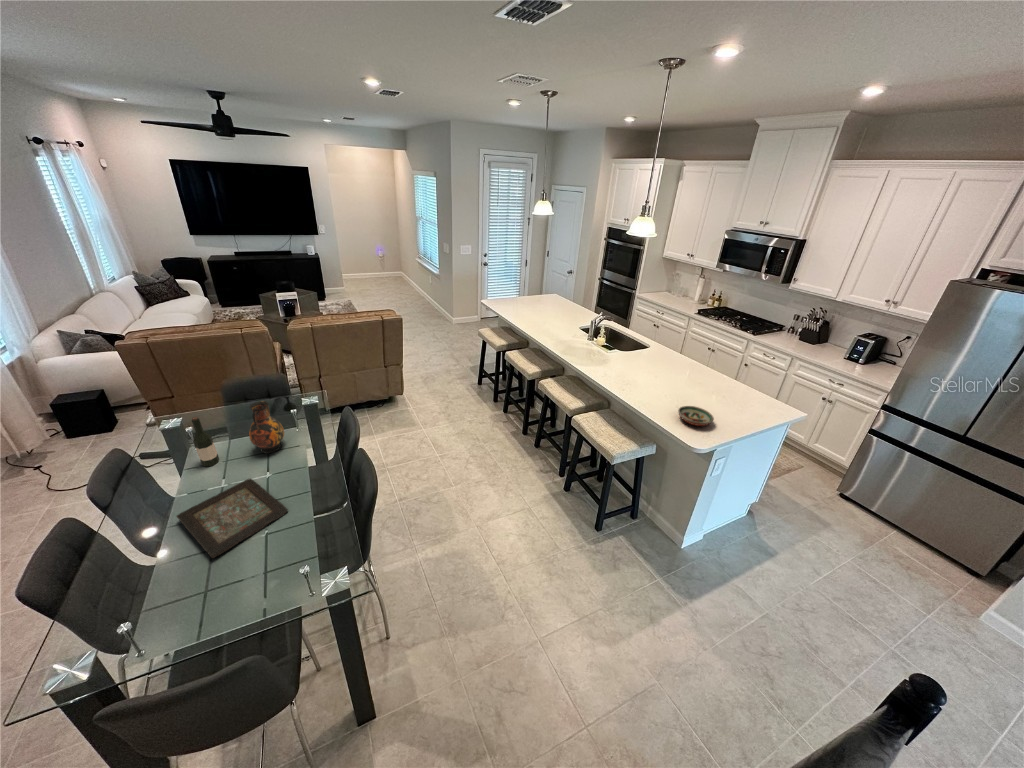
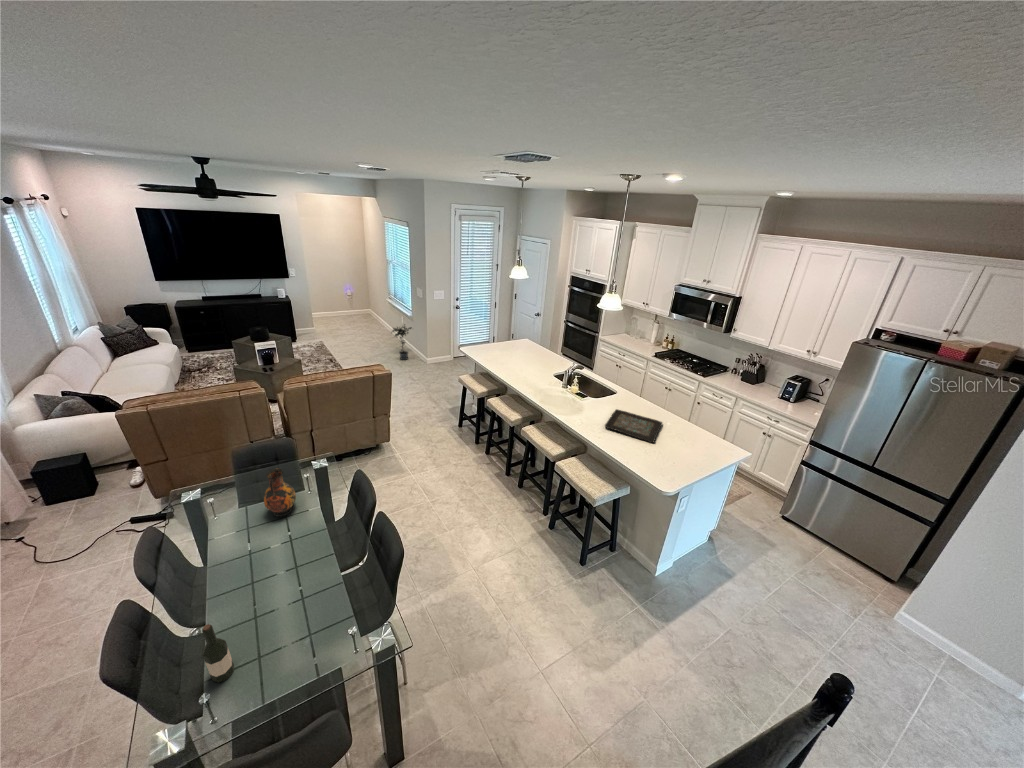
potted plant: none [416,282,440,320] -> present [393,326,412,360]
decorative bowl: present [678,406,714,426] -> none [648,454,678,472]
wine bottle: present [192,417,219,467] -> present [202,624,234,683]
decorative tray: present [177,479,288,558] -> present [605,409,662,443]

